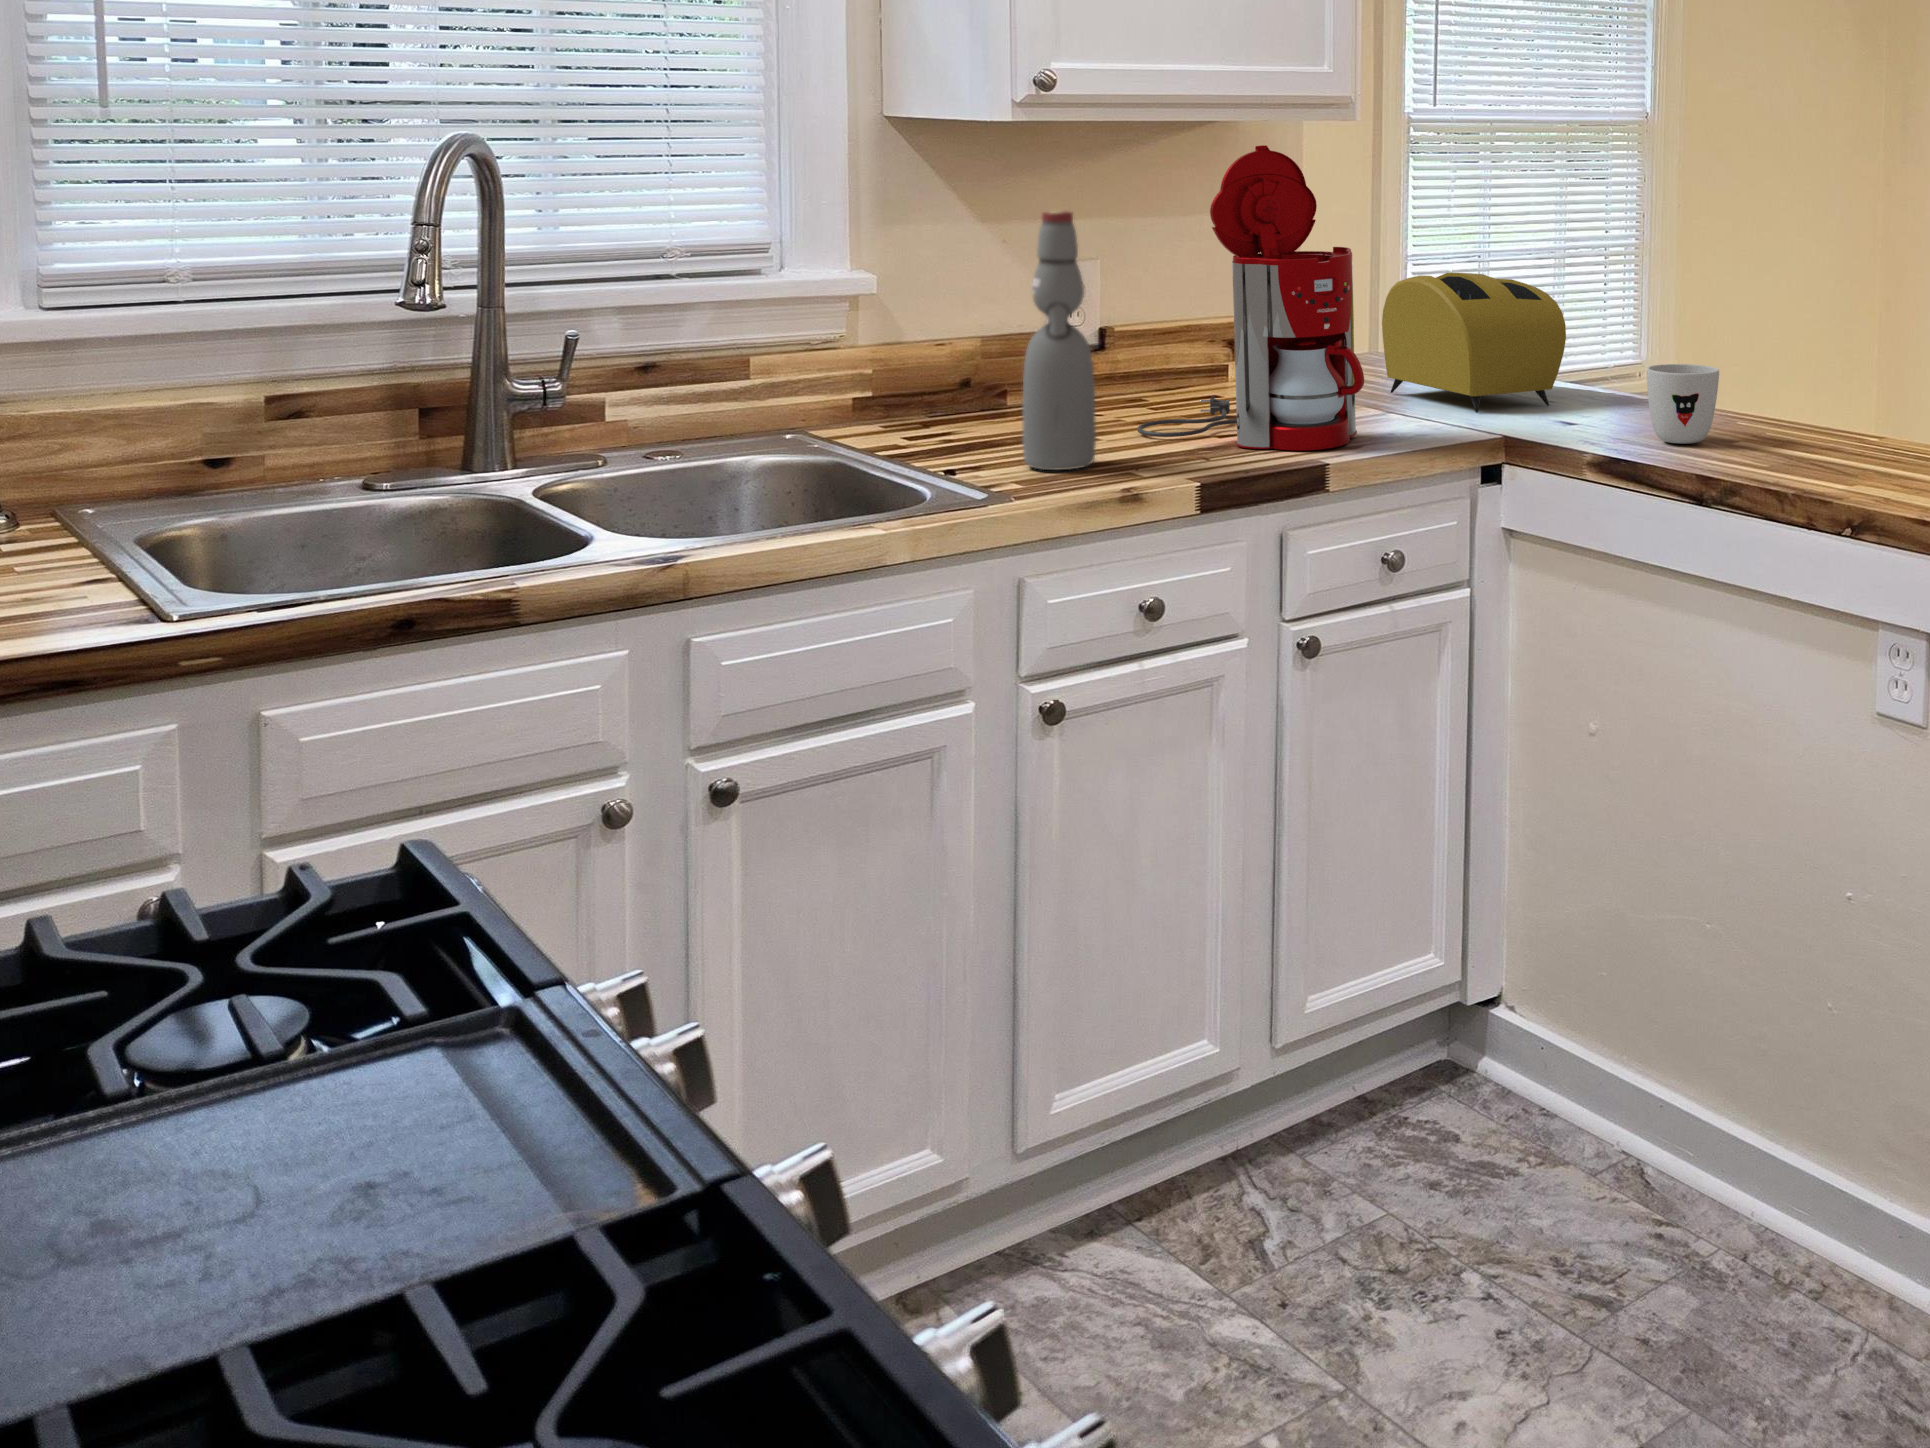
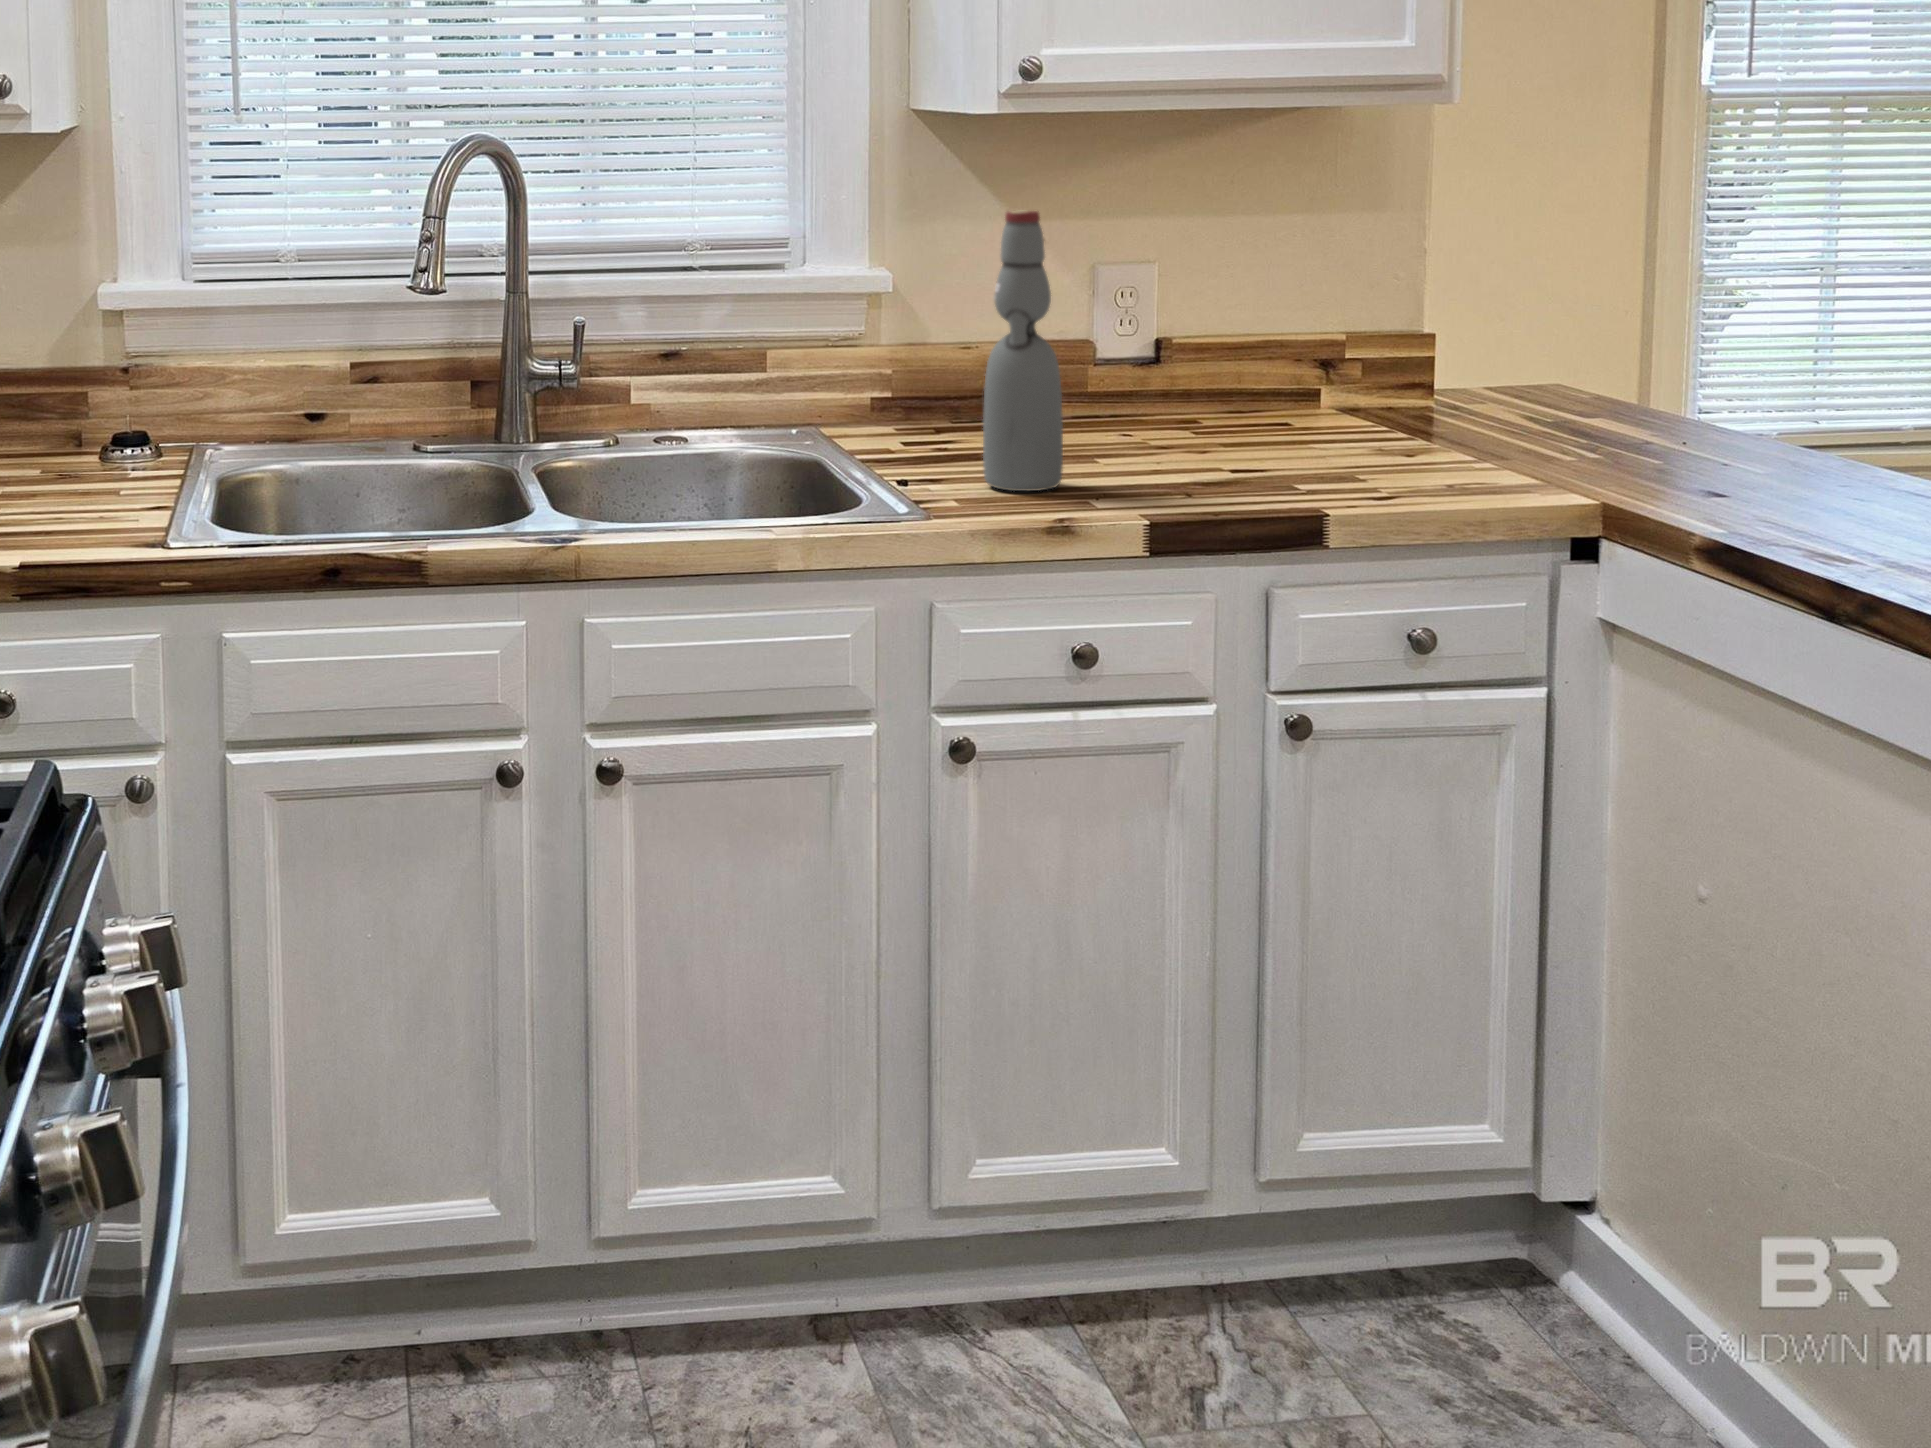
coffee maker: present [1137,145,1364,450] -> none [1148,135,1403,492]
toaster: present [1382,273,1566,413] -> none [1500,287,1739,463]
mug: present [1646,364,1719,444] -> none [1799,417,1913,525]

